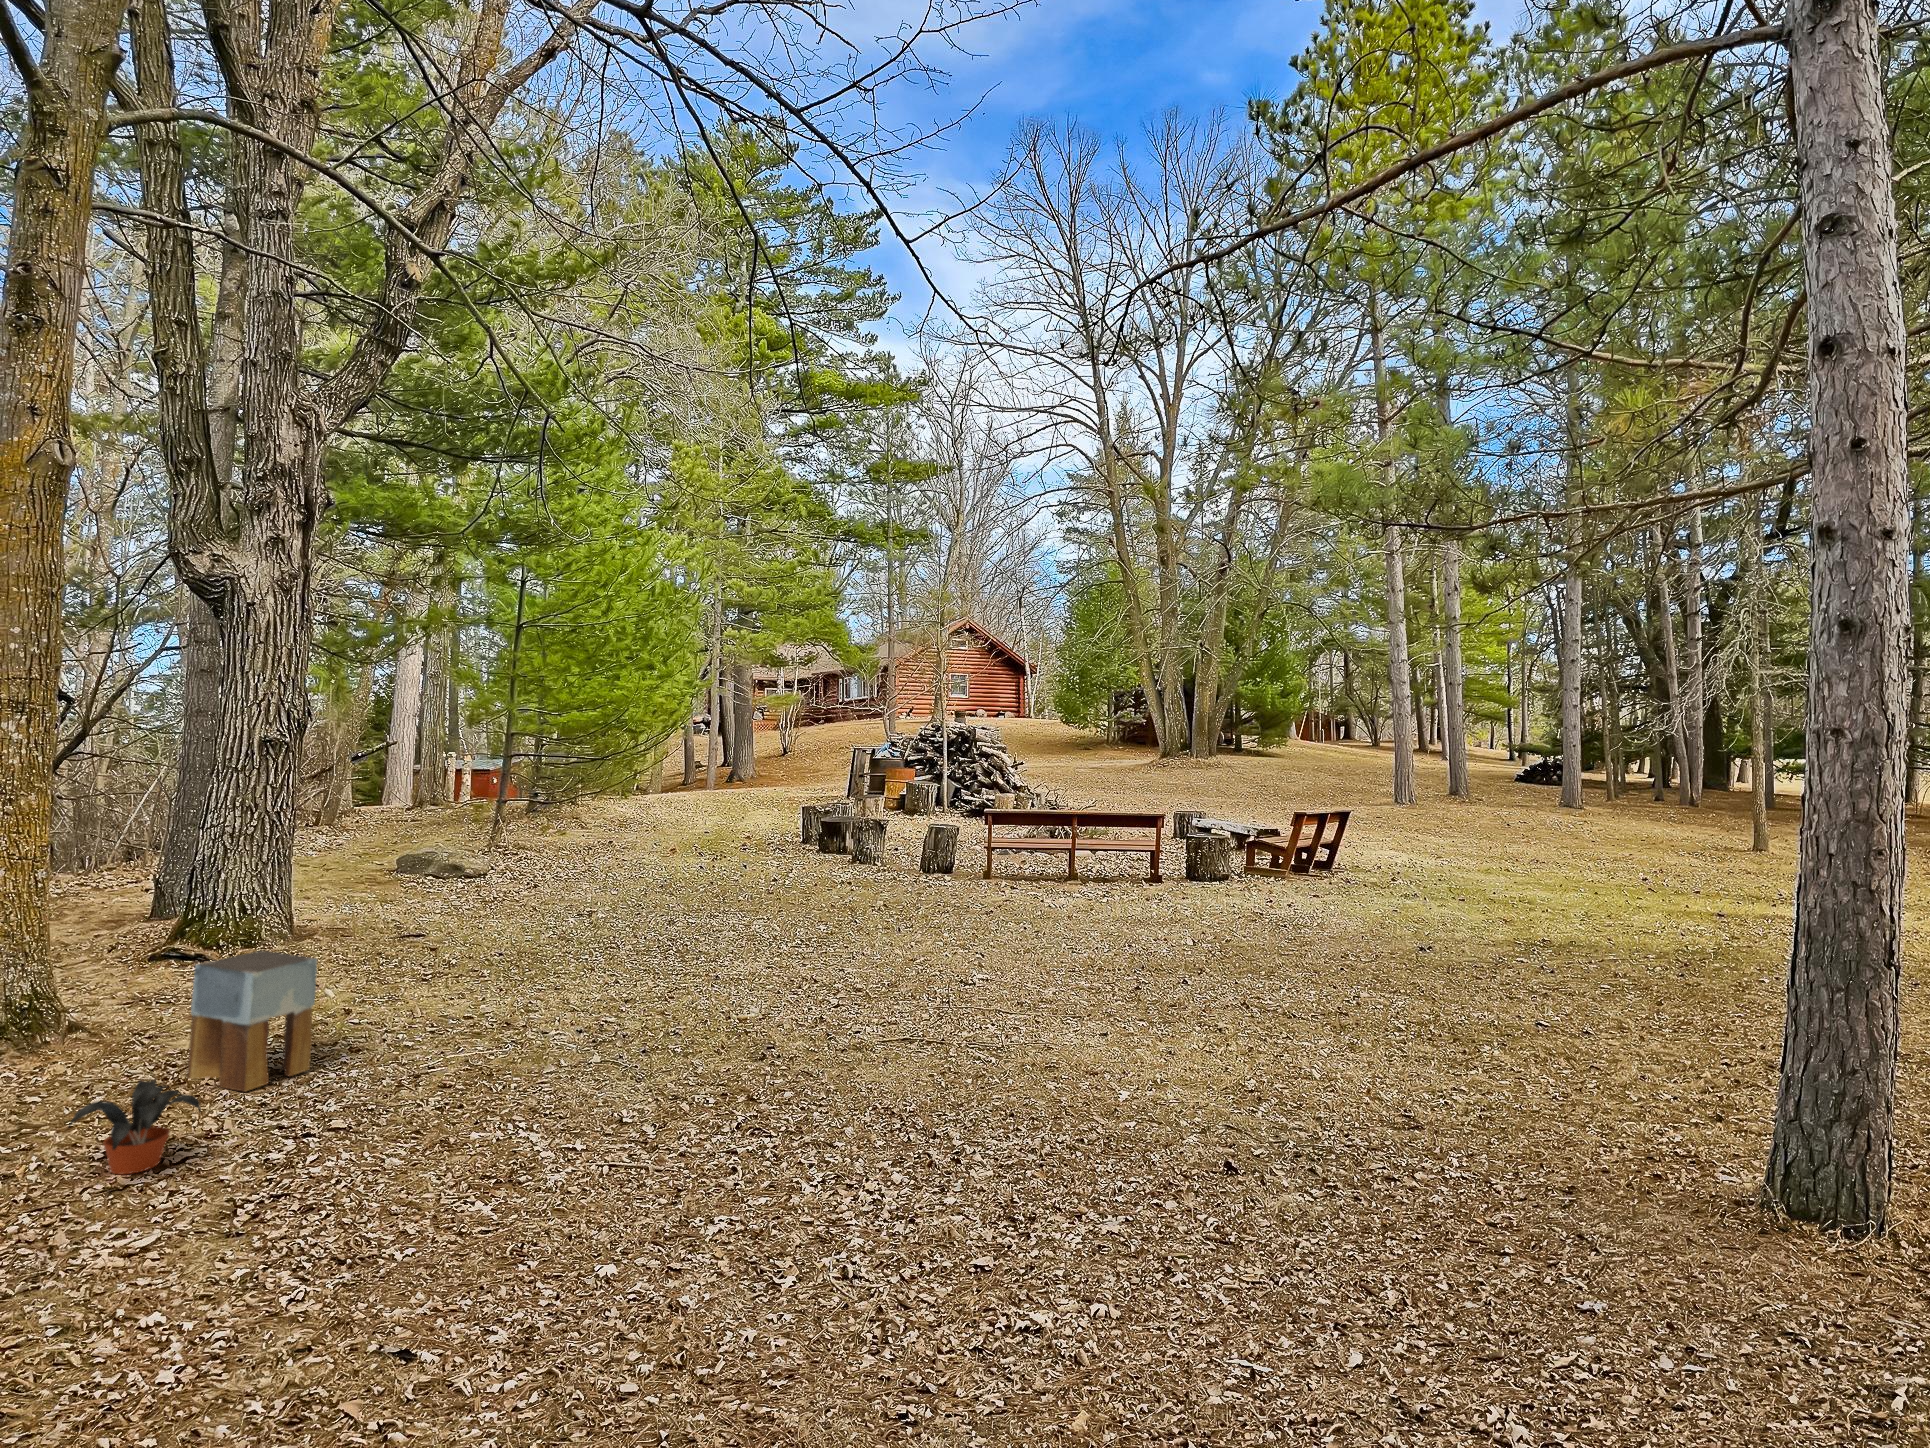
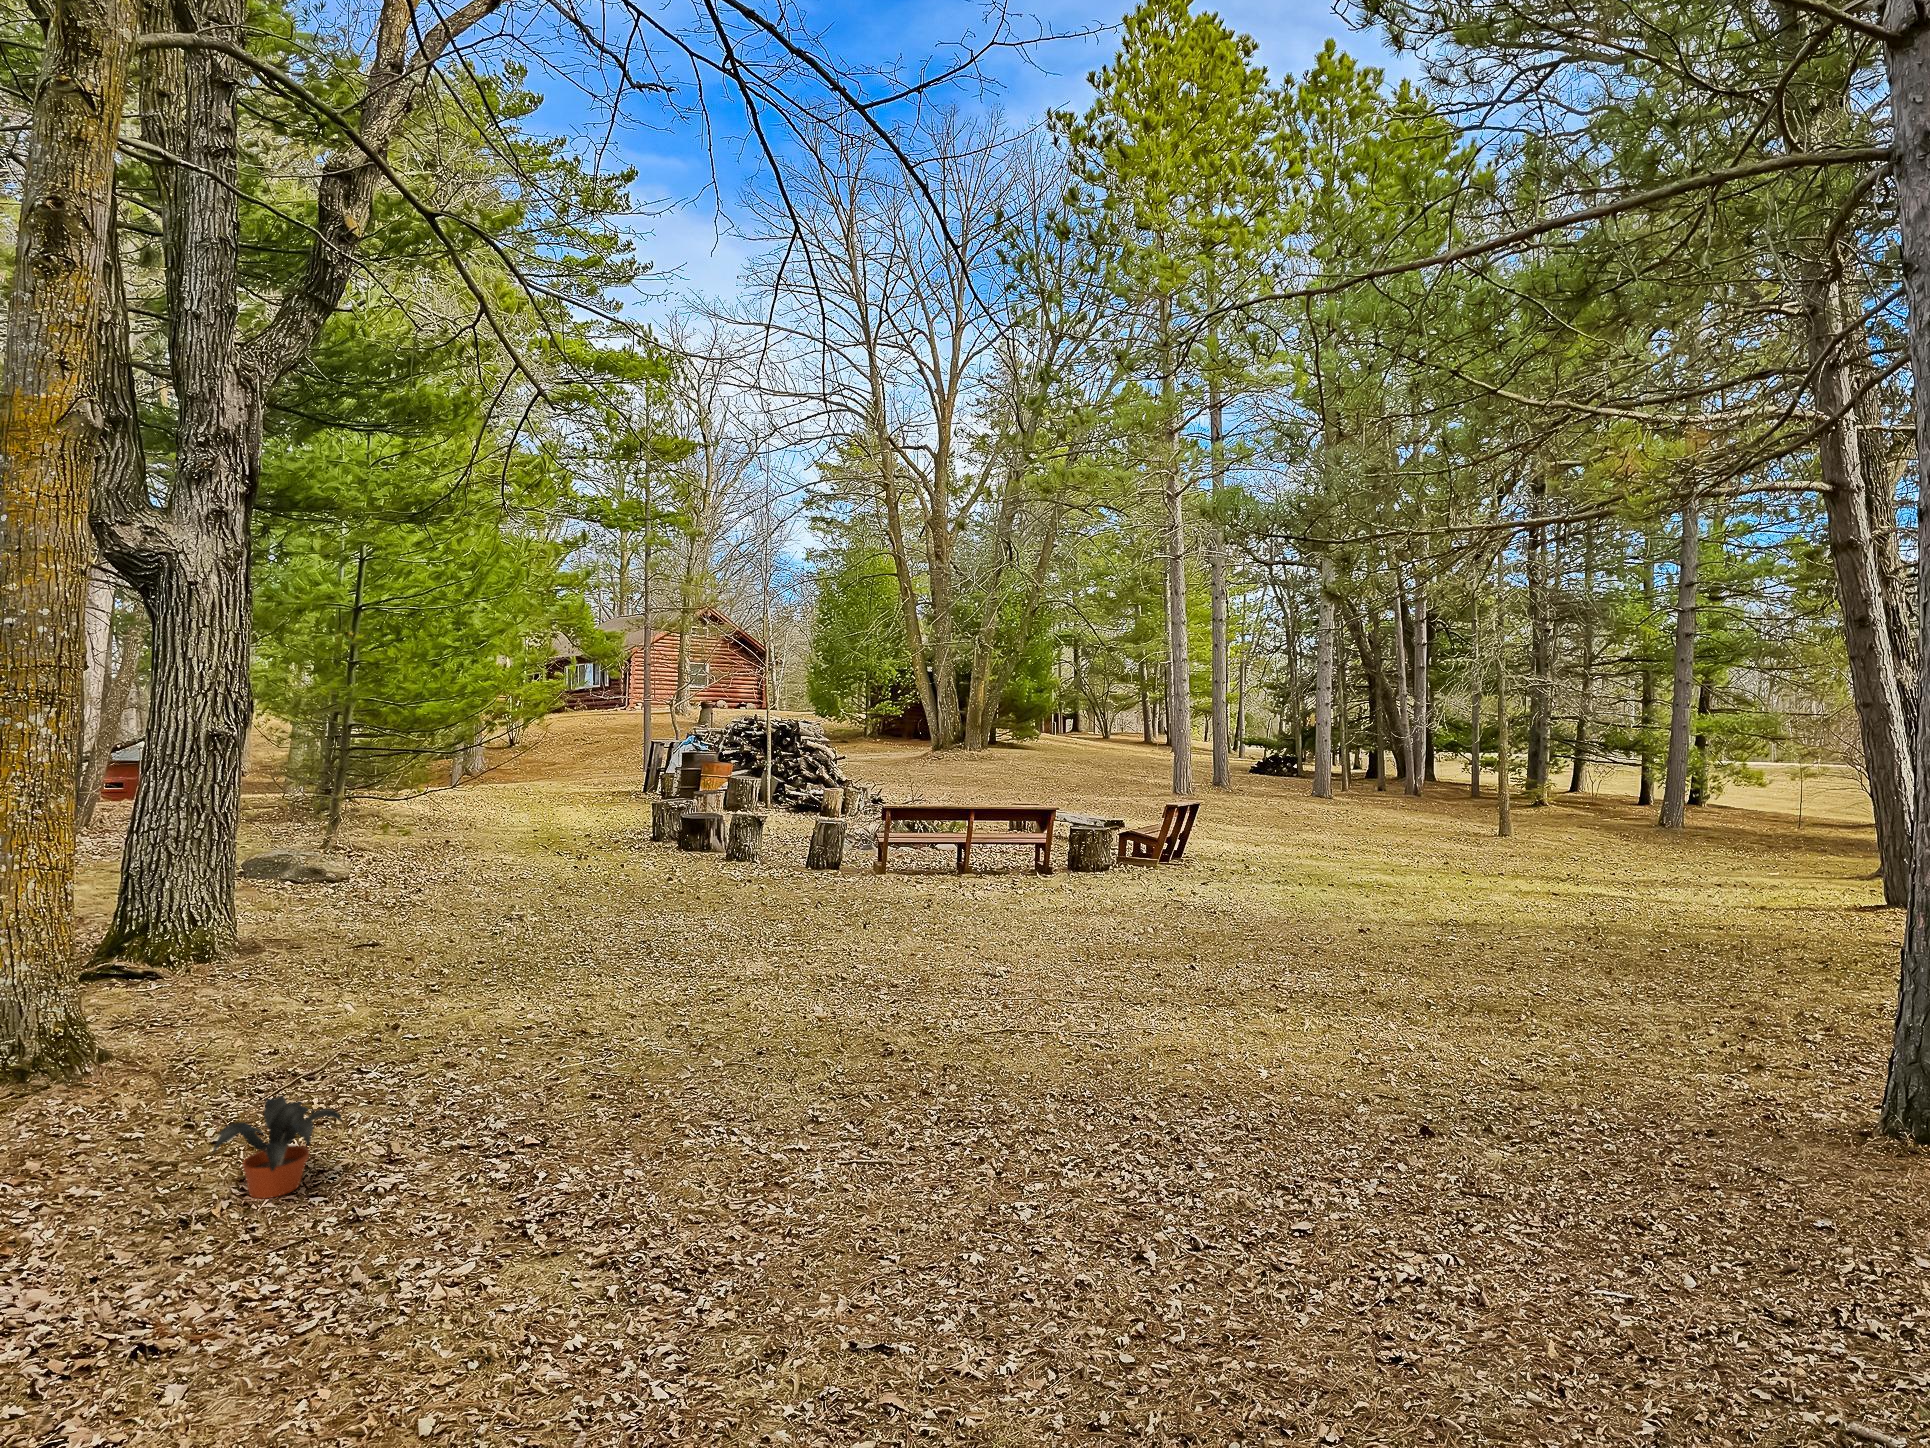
stool: present [187,951,317,1092] -> none [252,958,389,1107]

